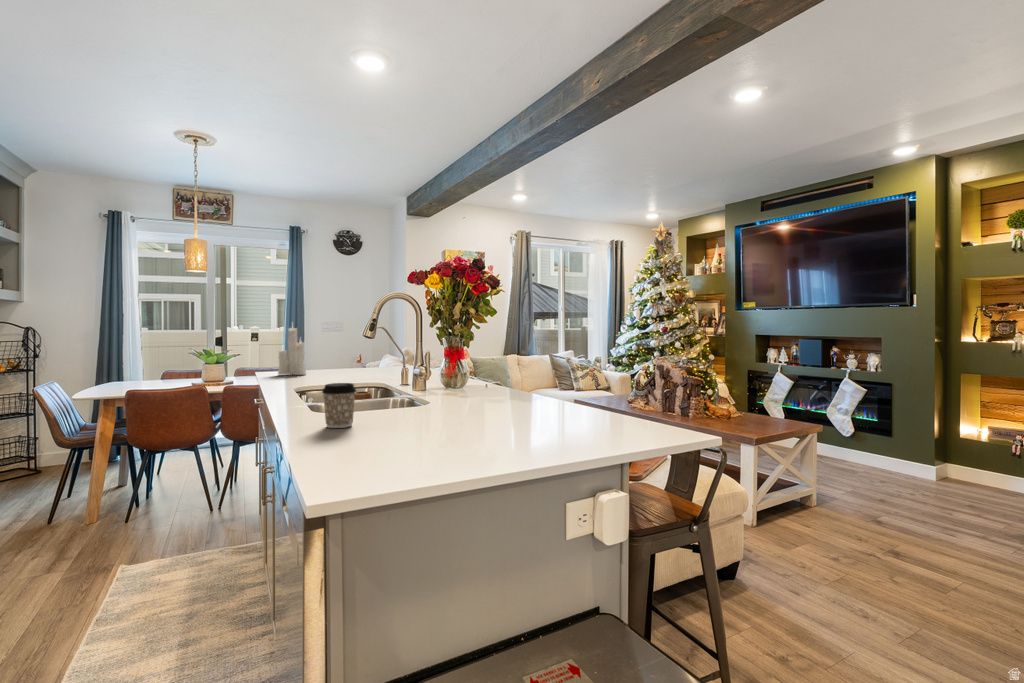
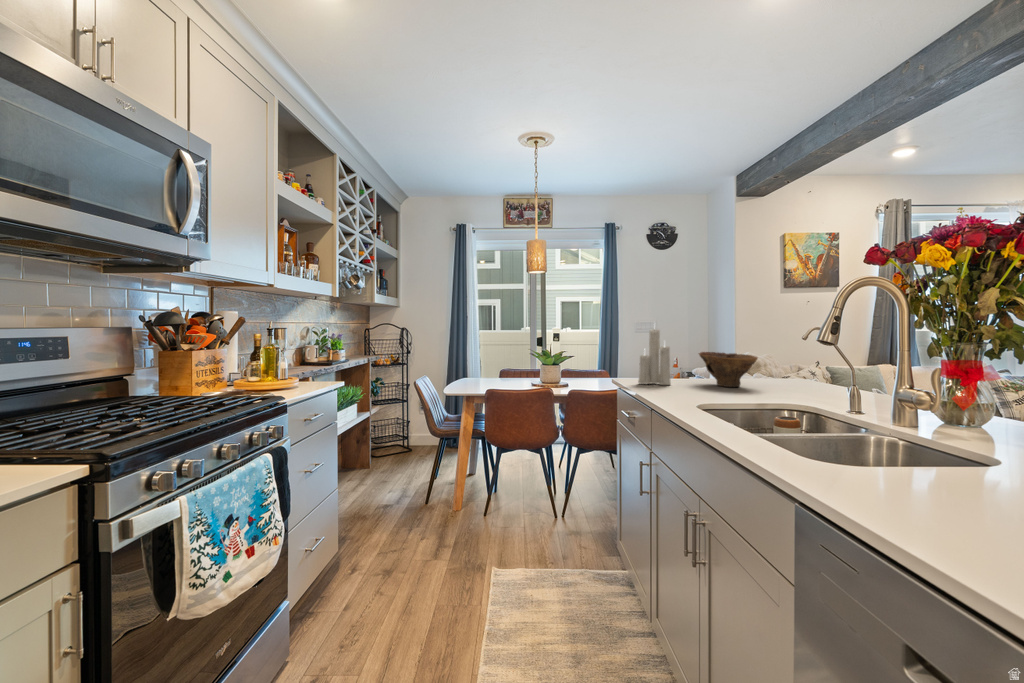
bowl: none [332,347,374,374] -> present [699,352,758,387]
coffee cup: present [322,383,356,428] -> none [899,433,981,525]

